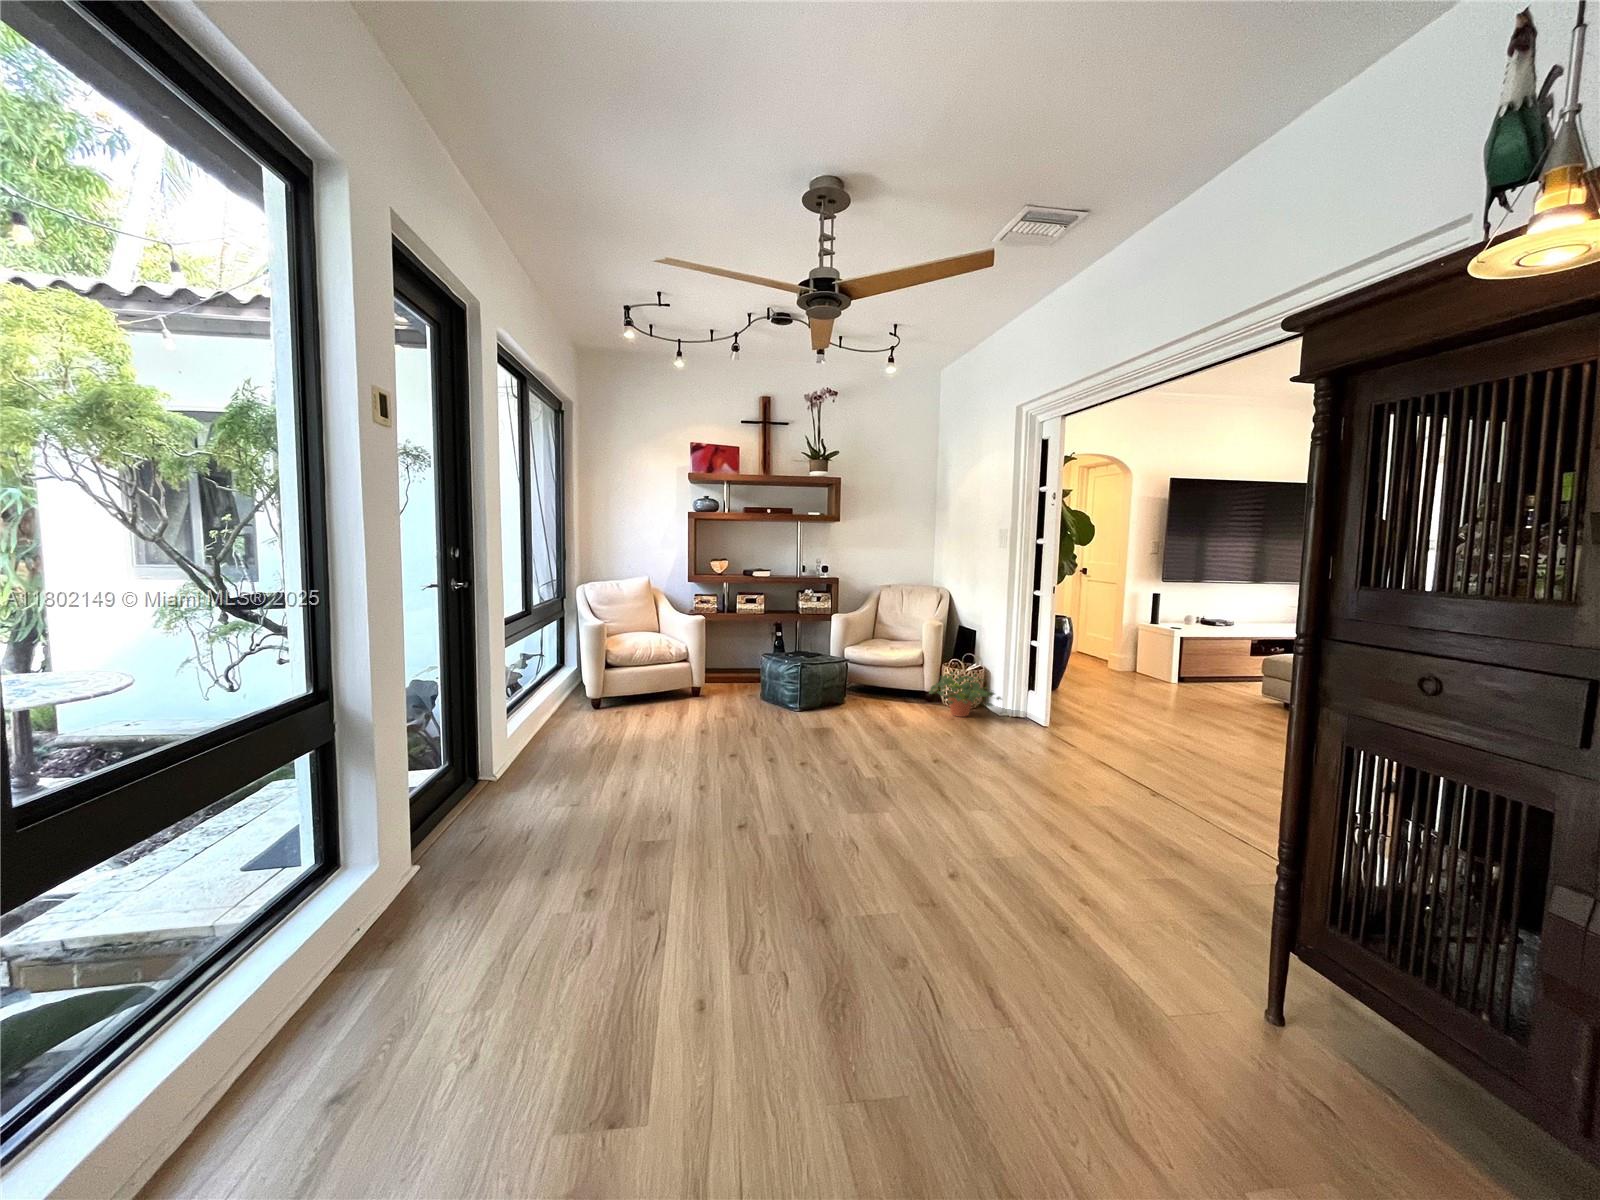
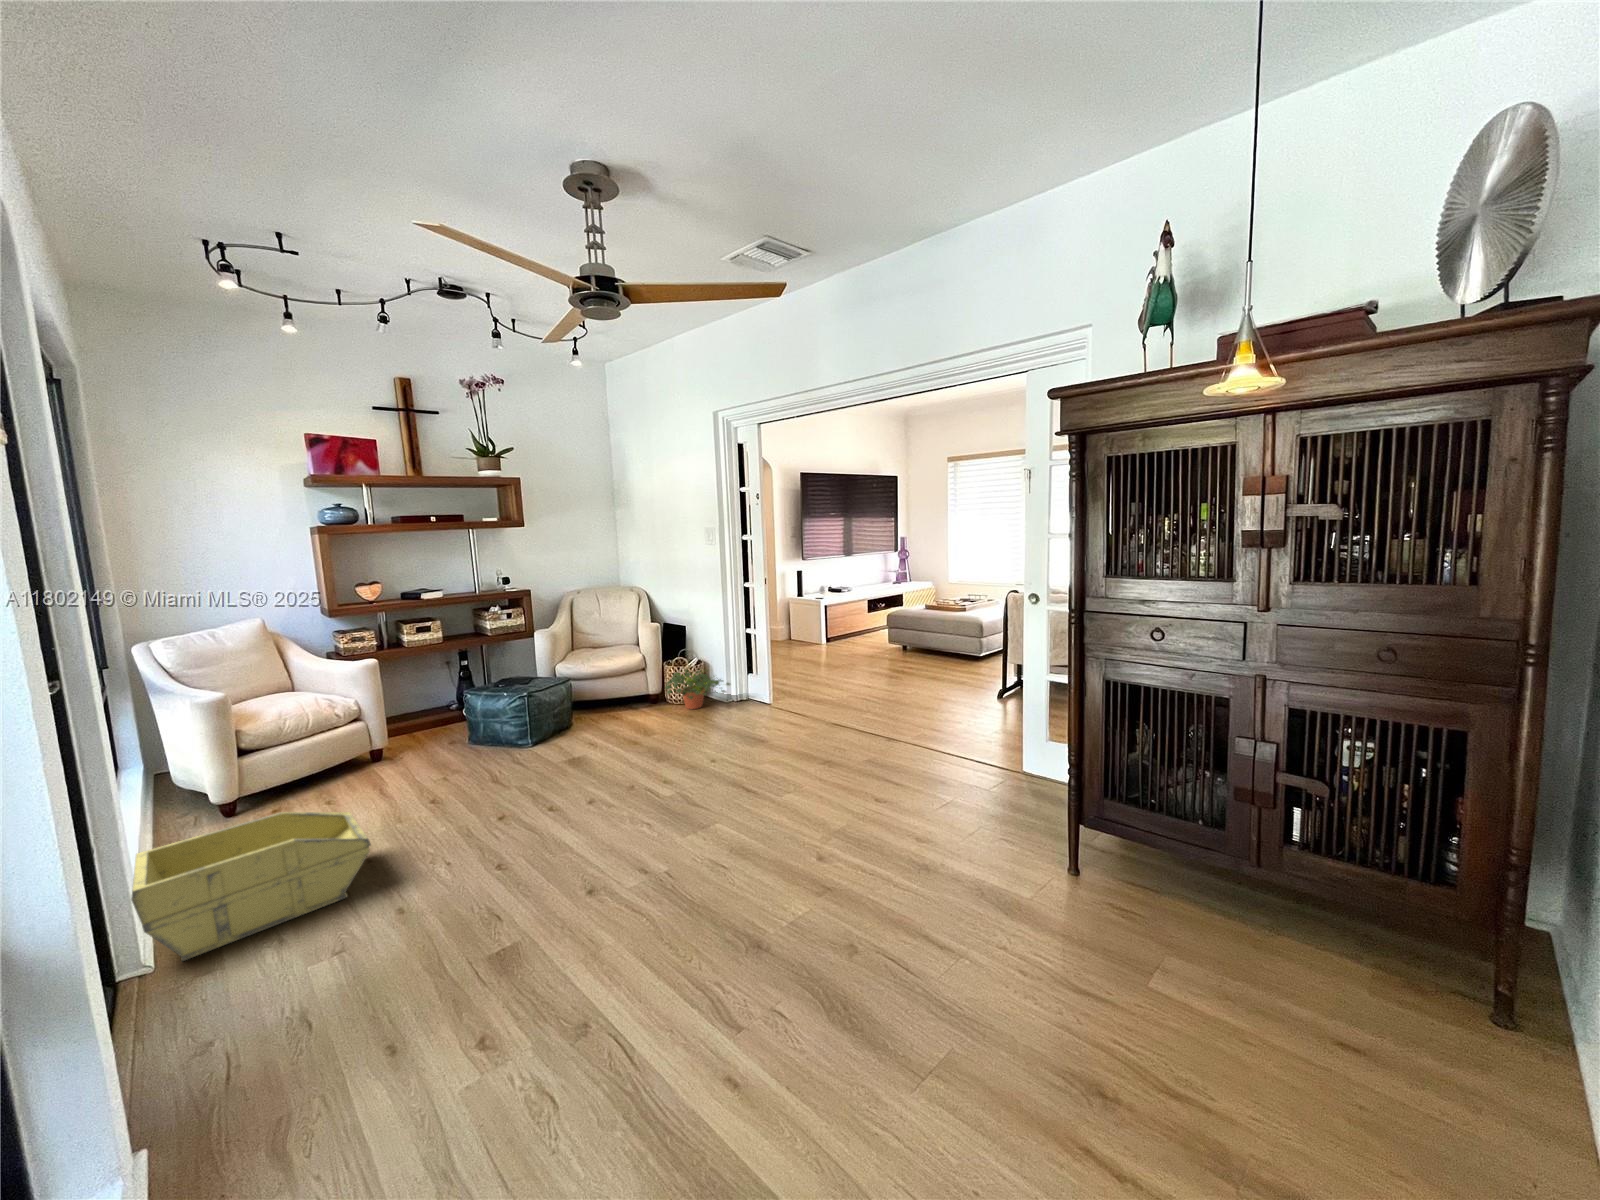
storage bin: none [505,703,638,777] -> present [131,812,371,961]

